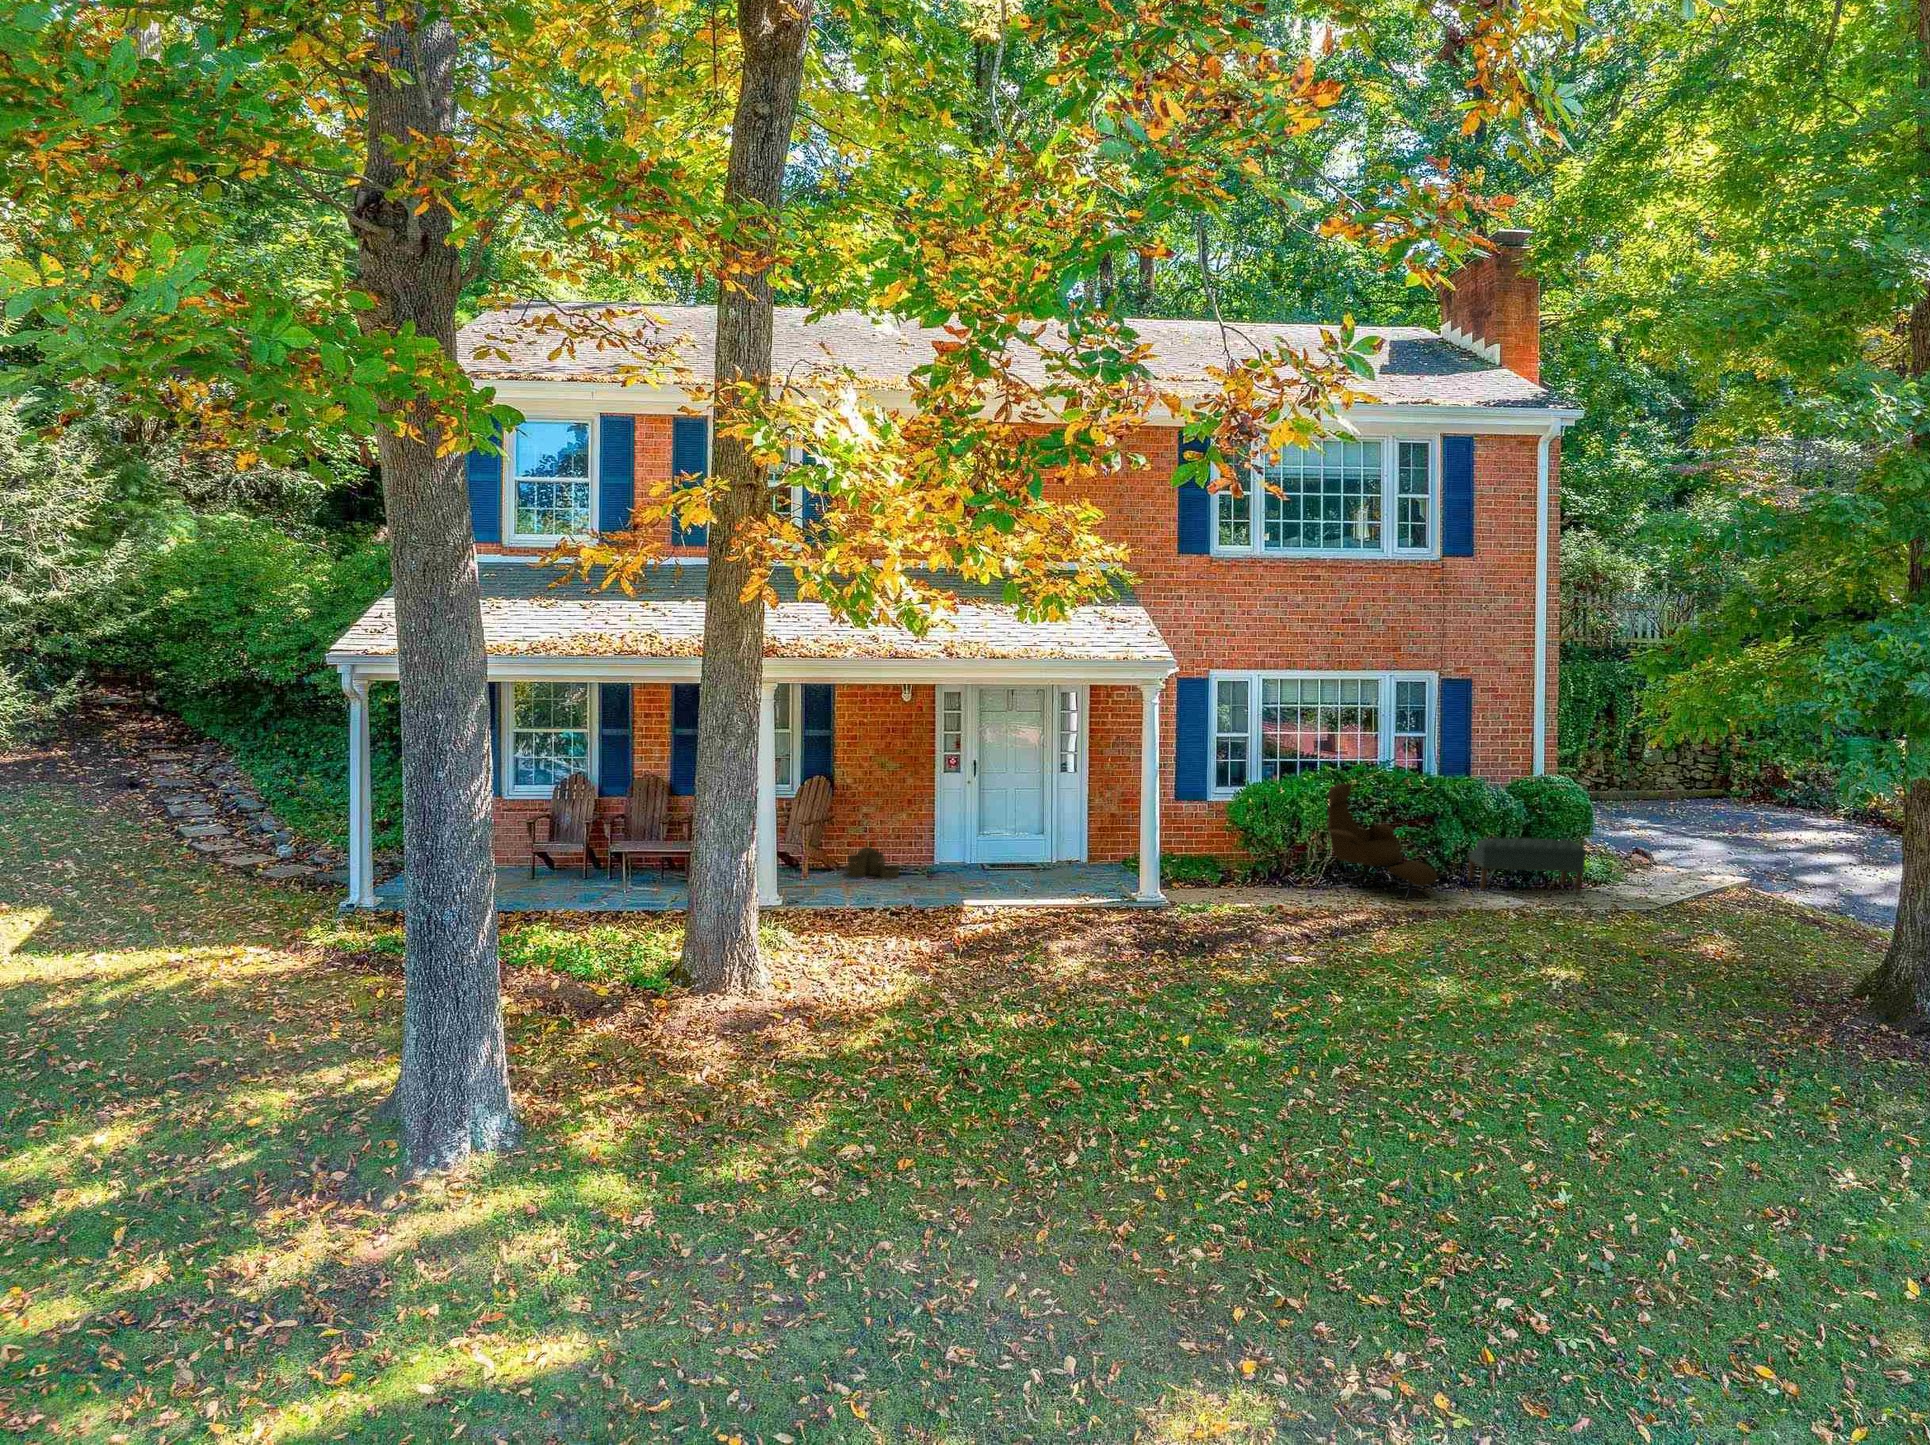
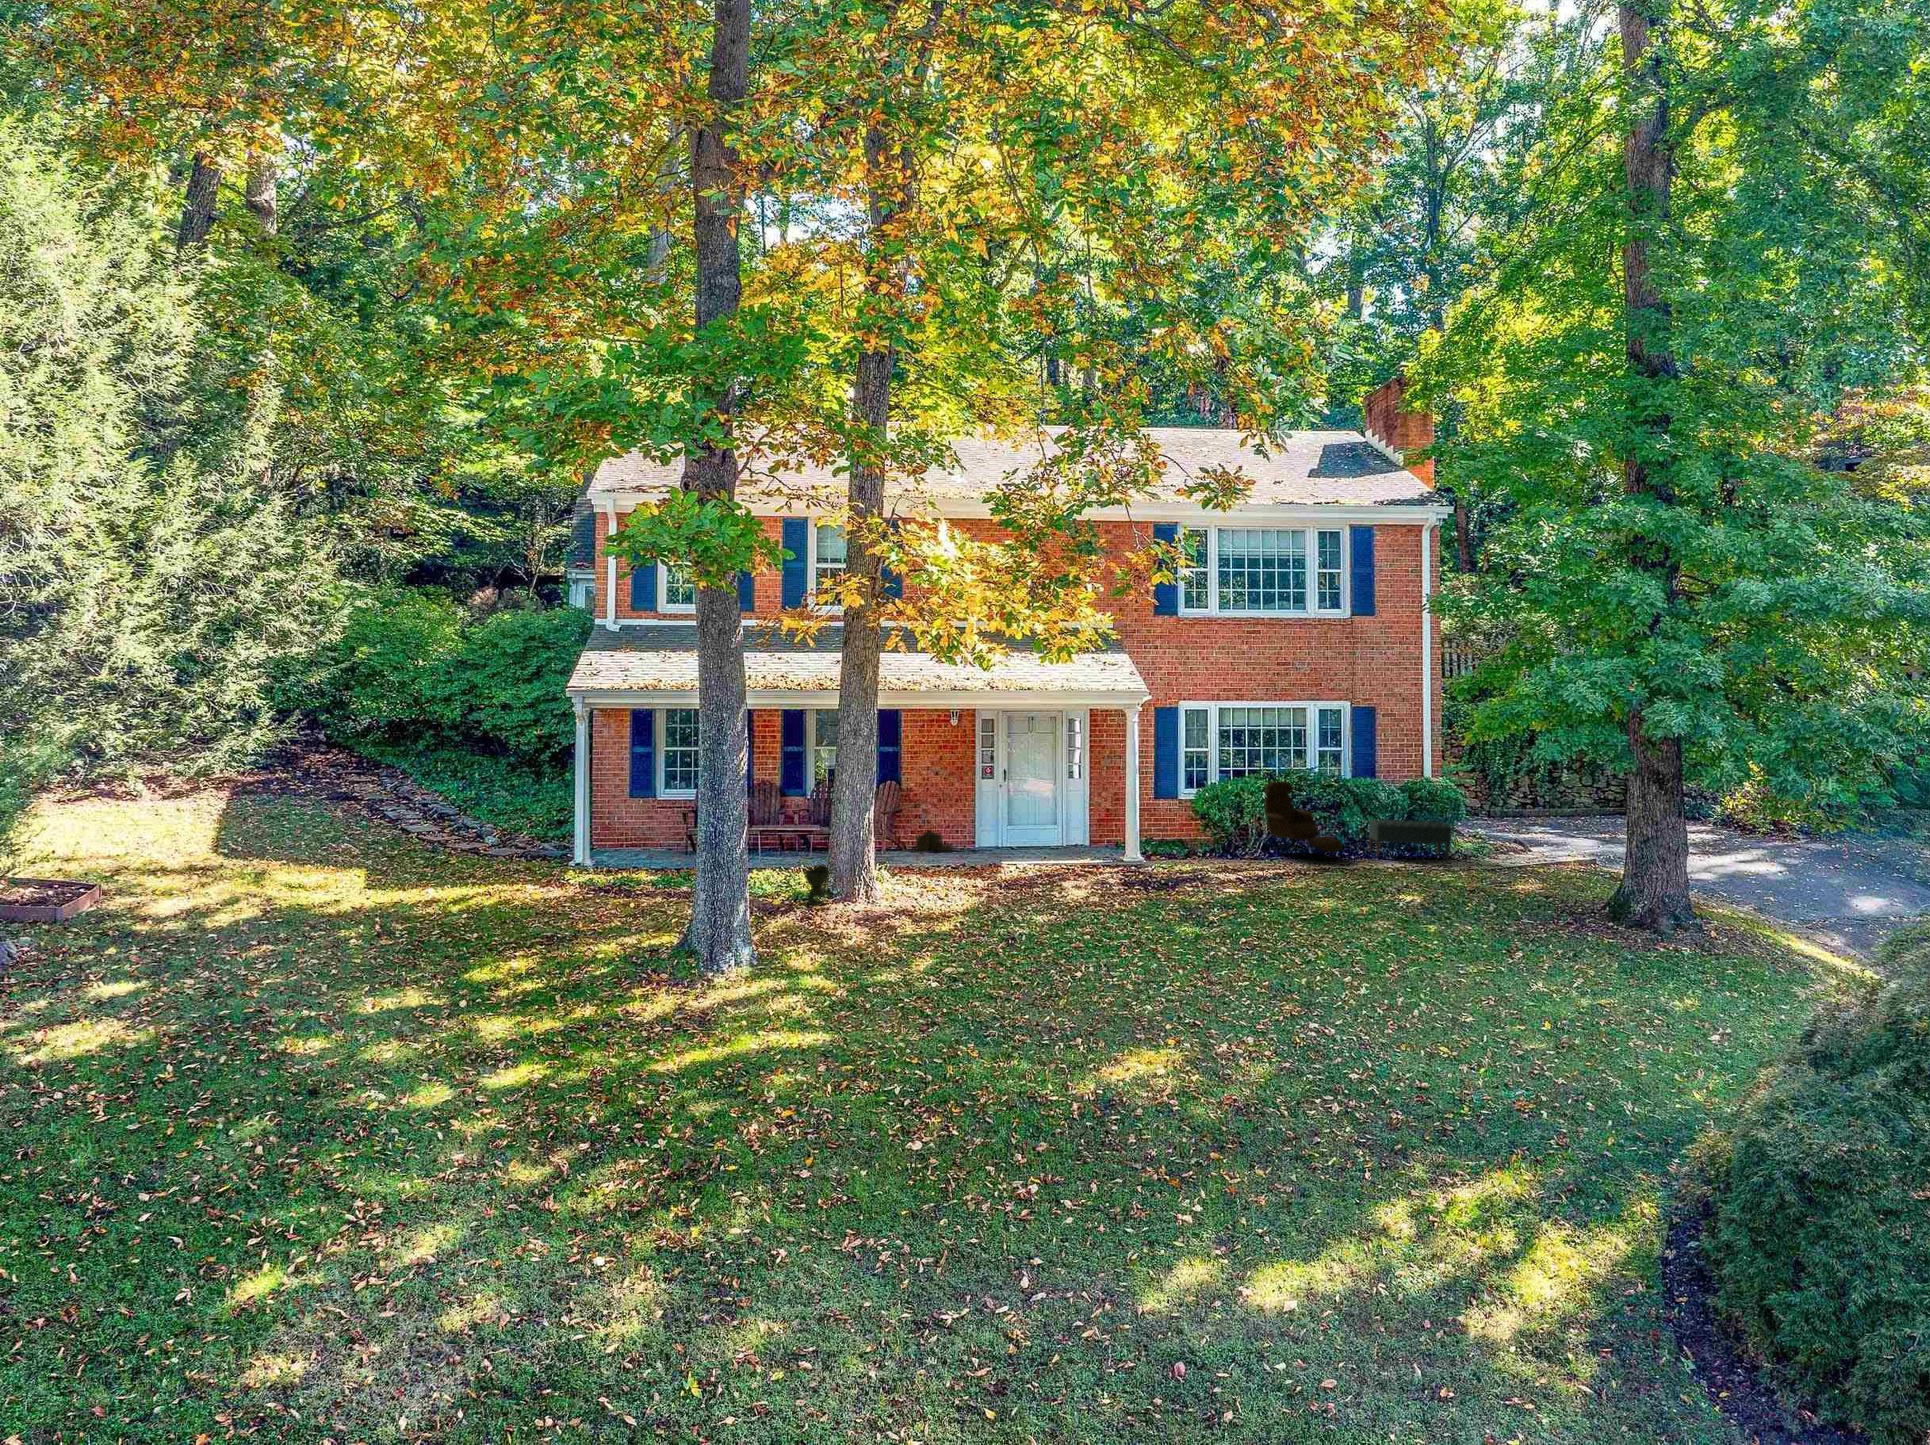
planter: none [649,929,690,994] -> present [805,864,830,906]

